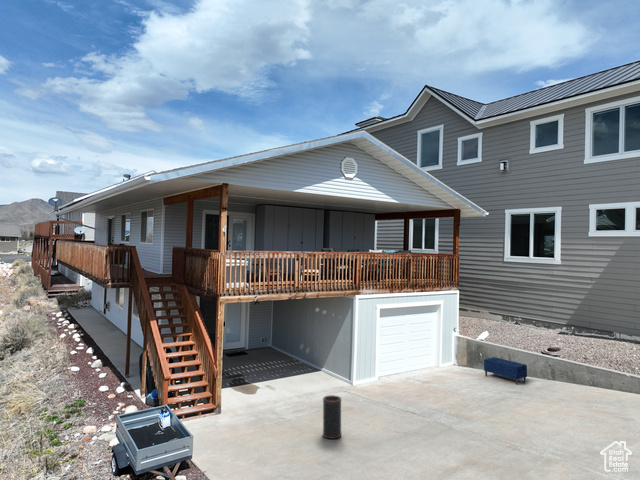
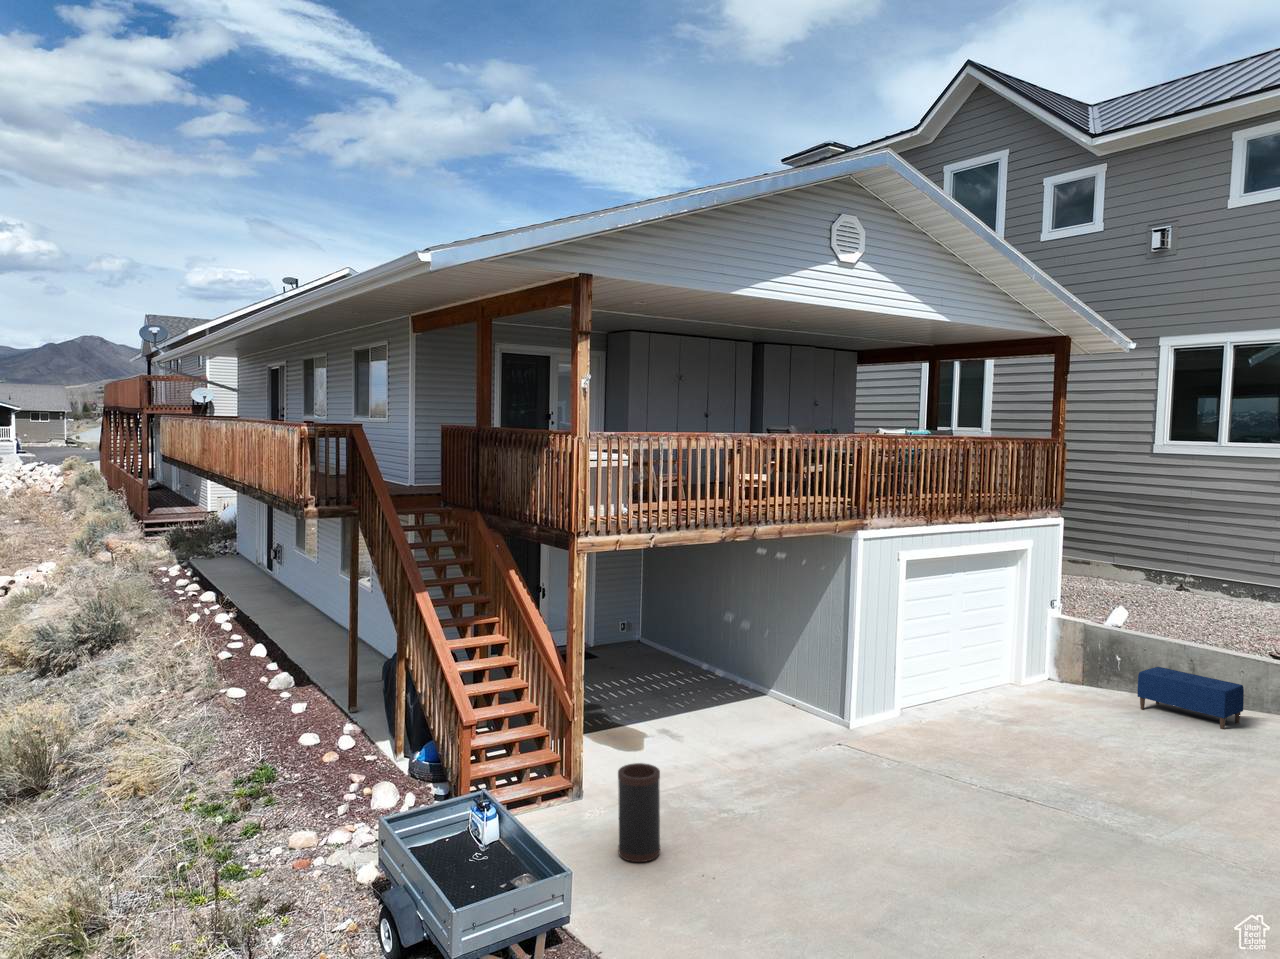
trash can: present [323,395,341,439] -> present [618,763,660,862]

